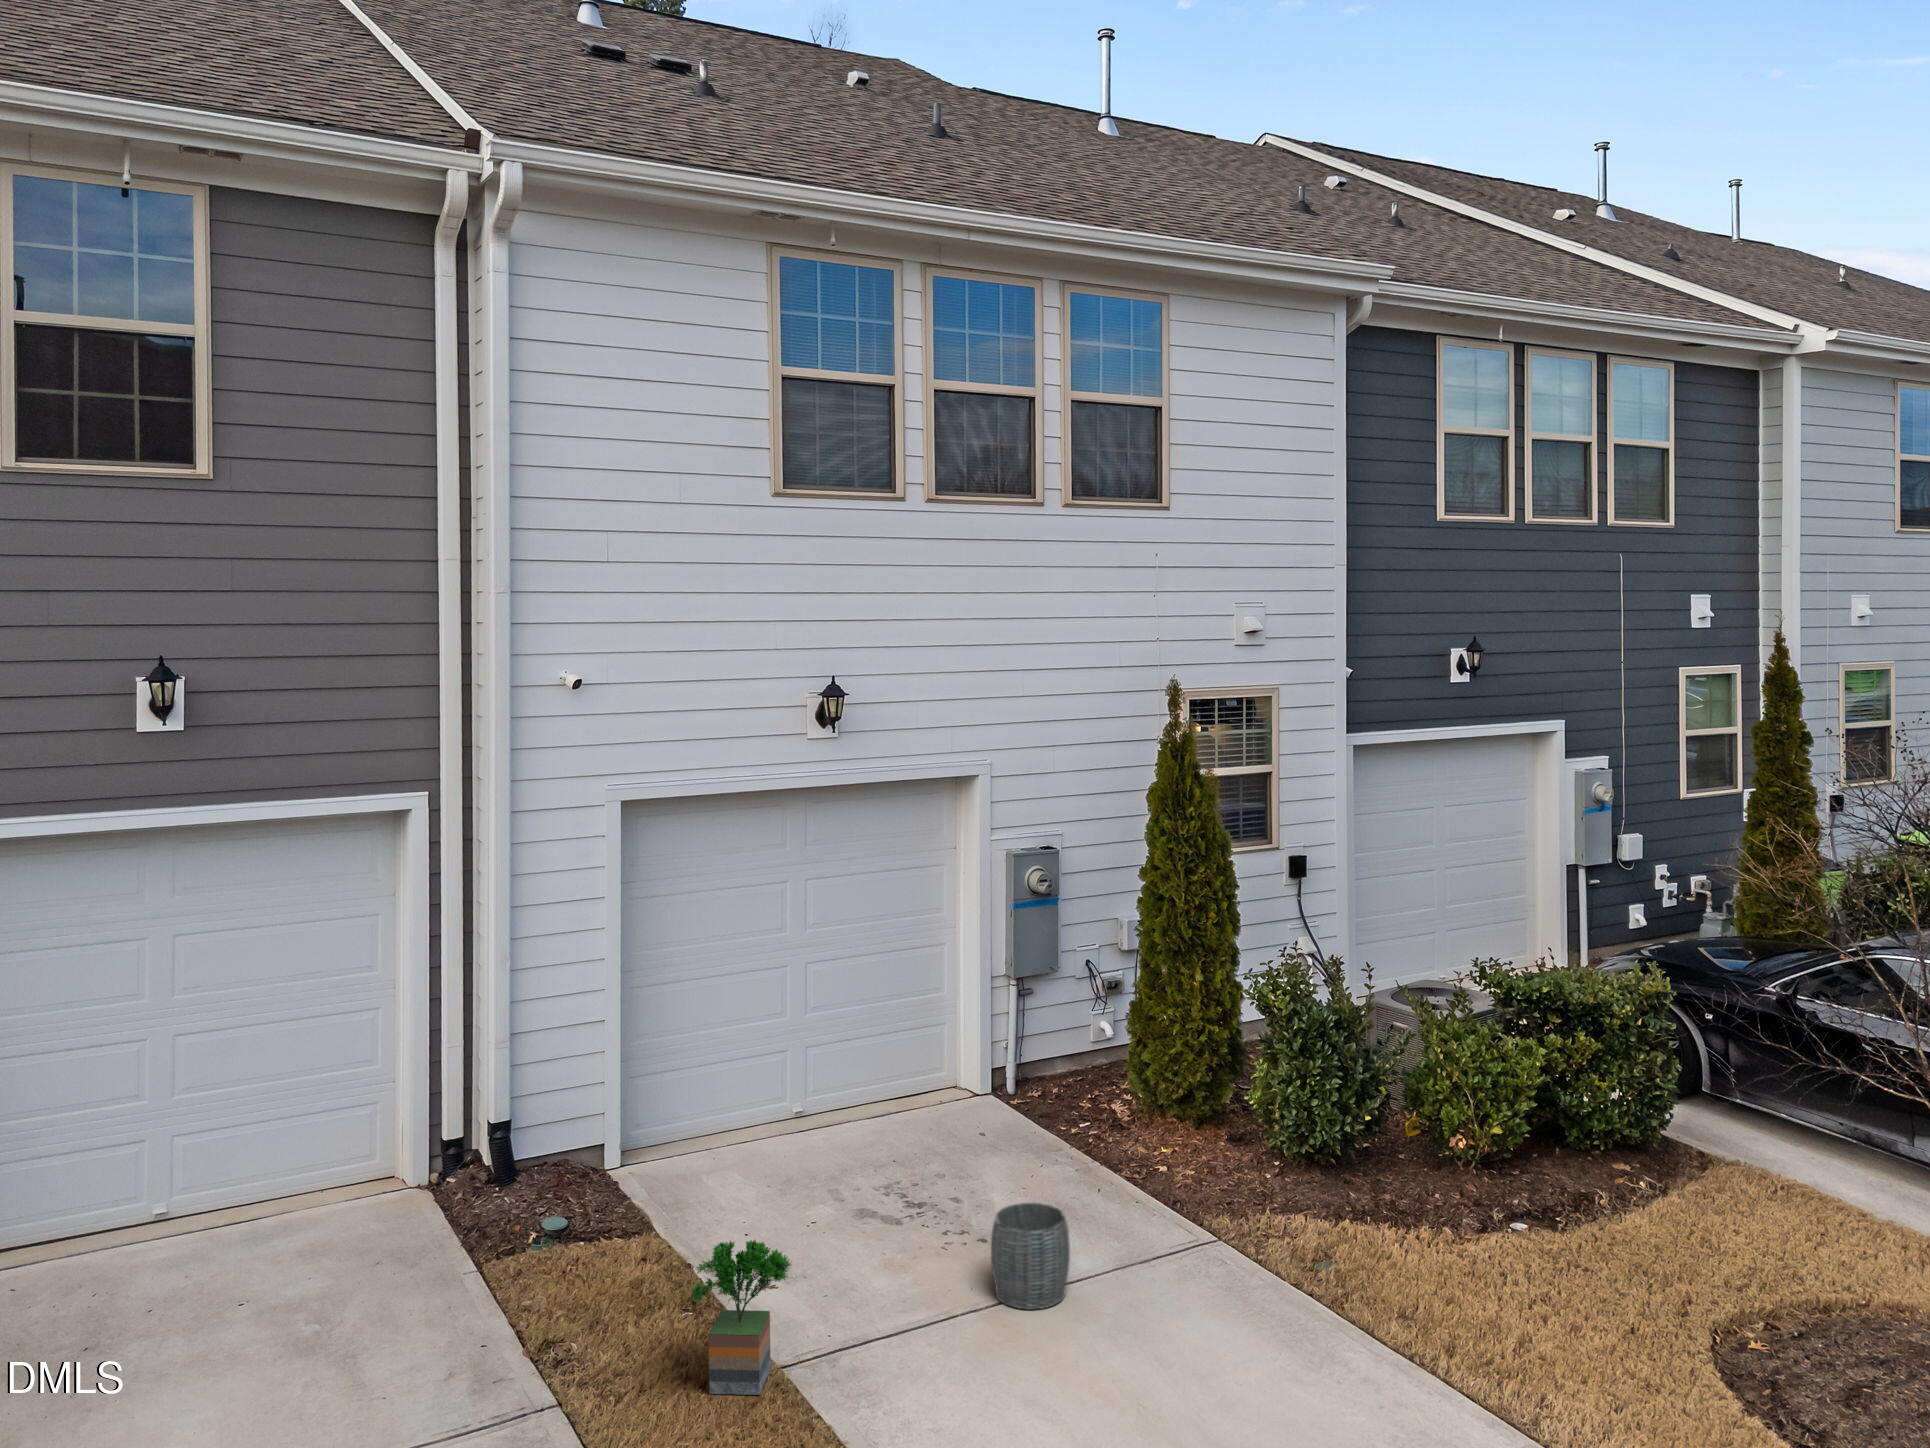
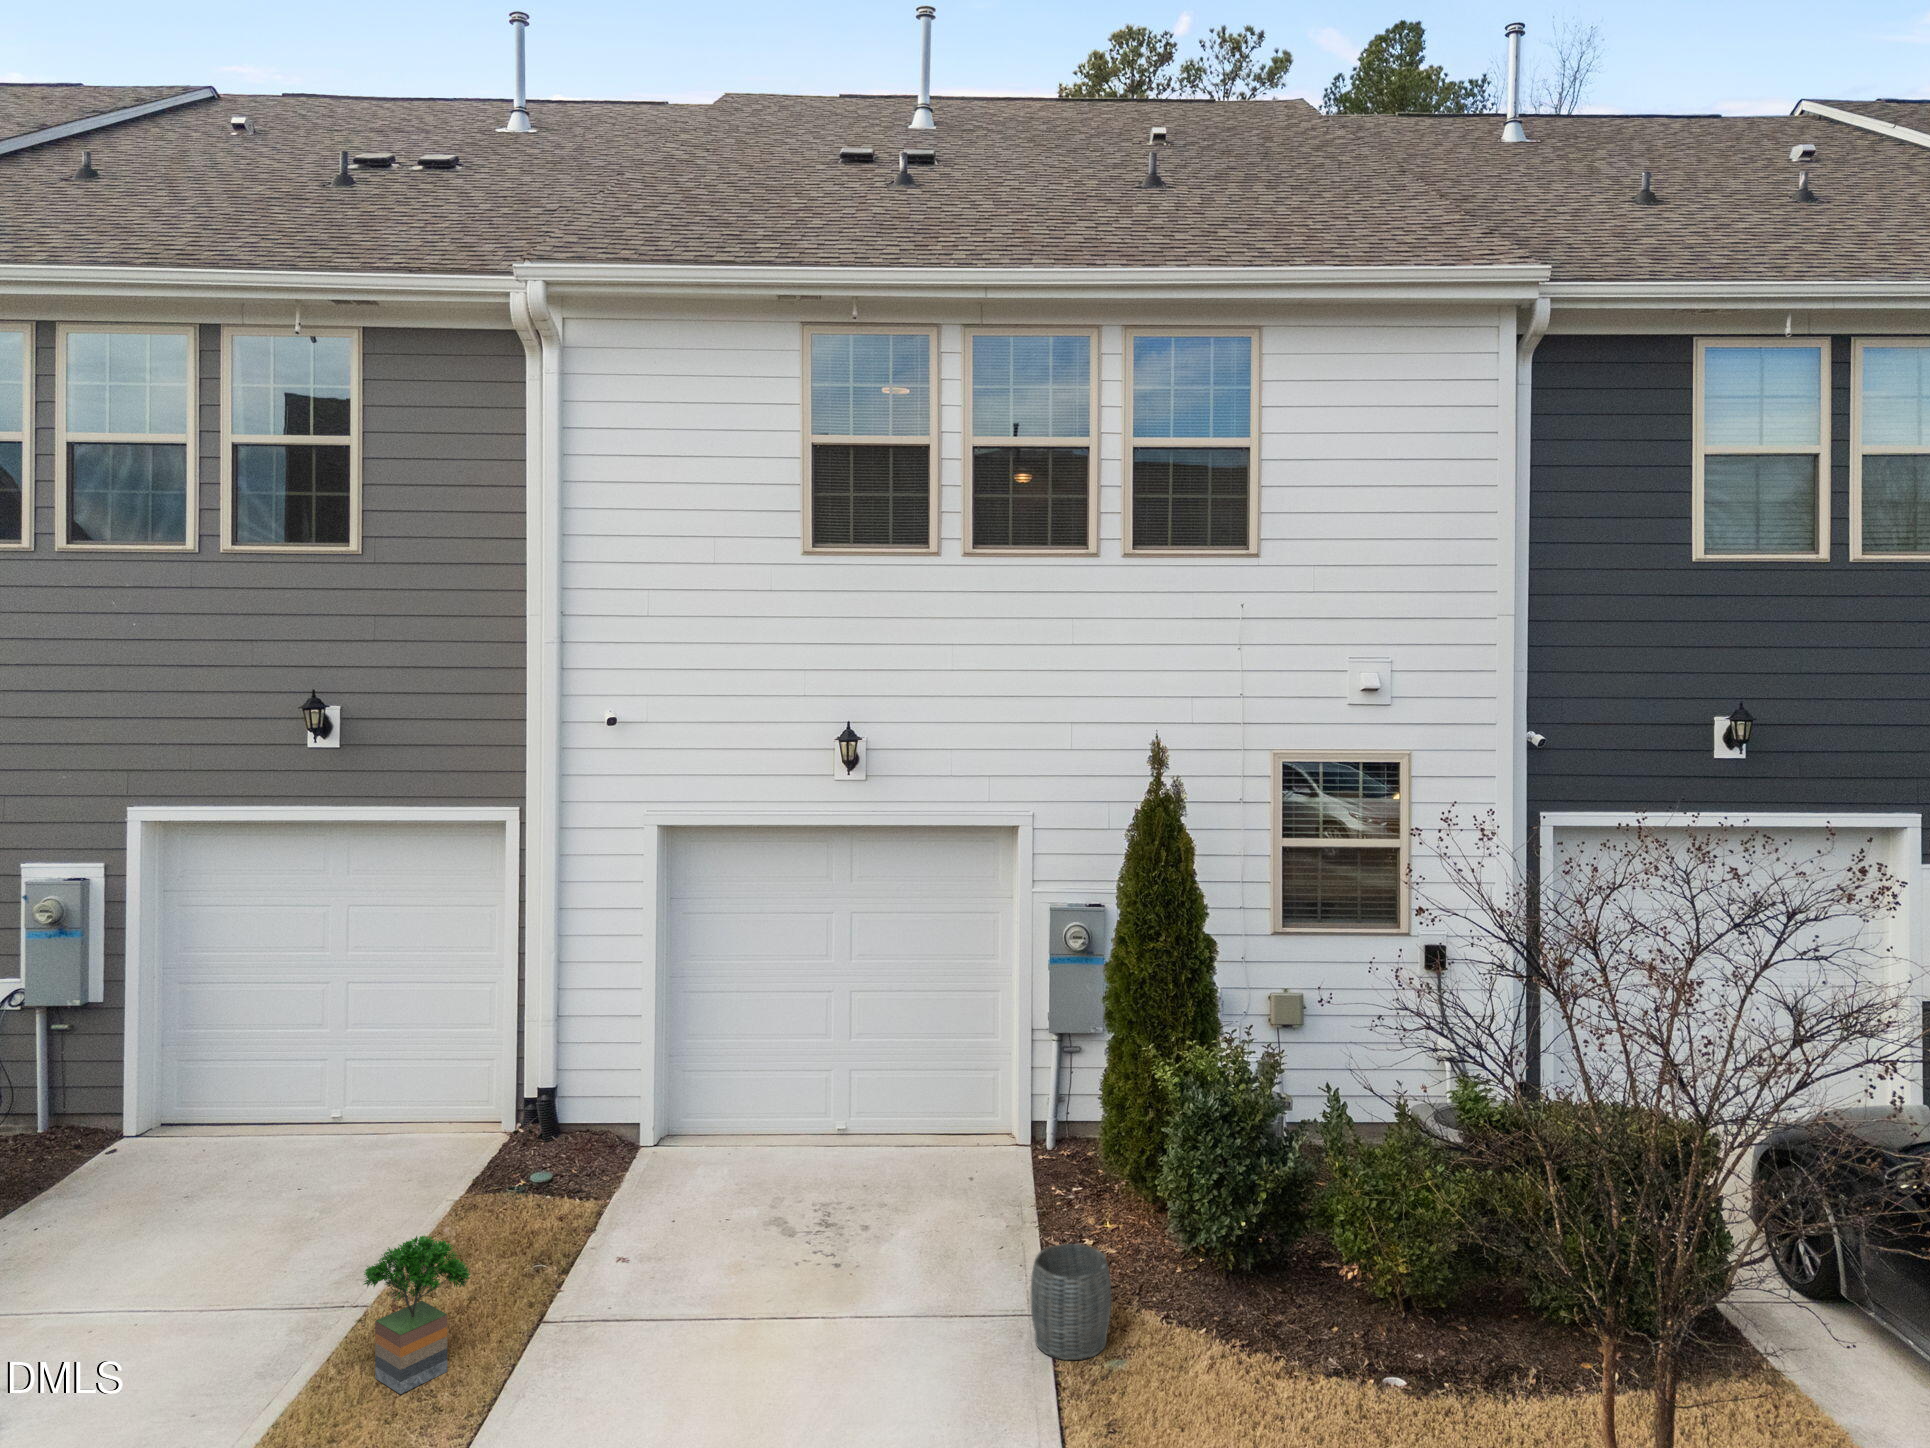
woven basket: present [991,1203,1070,1310] -> present [1031,1244,1111,1360]

